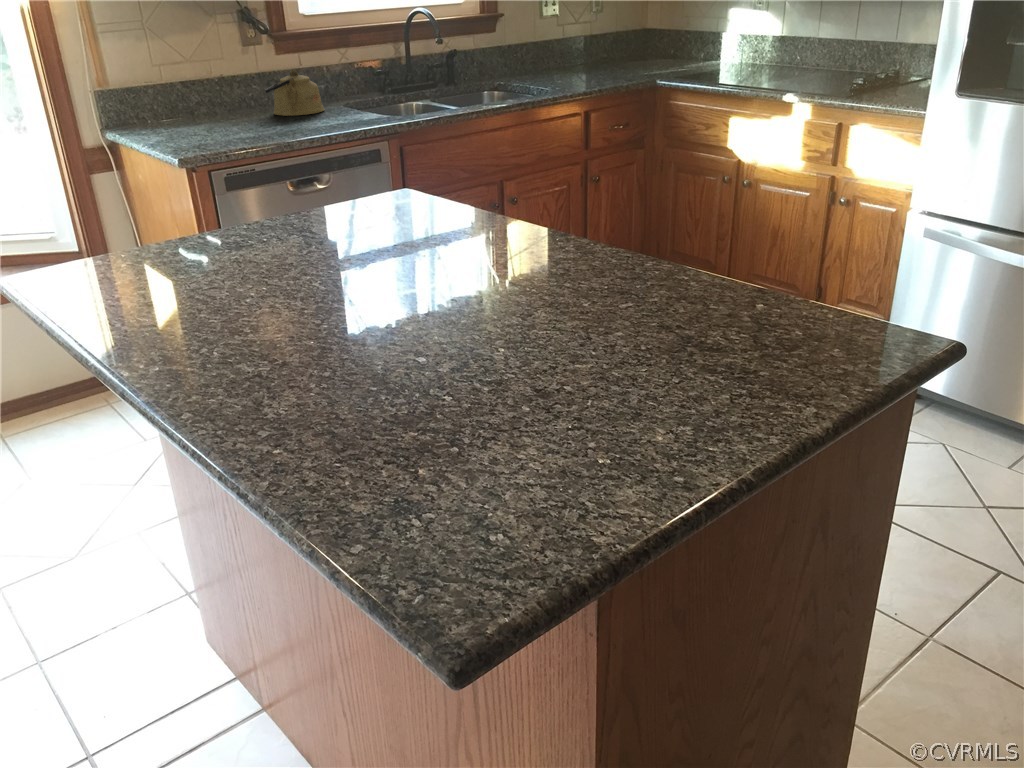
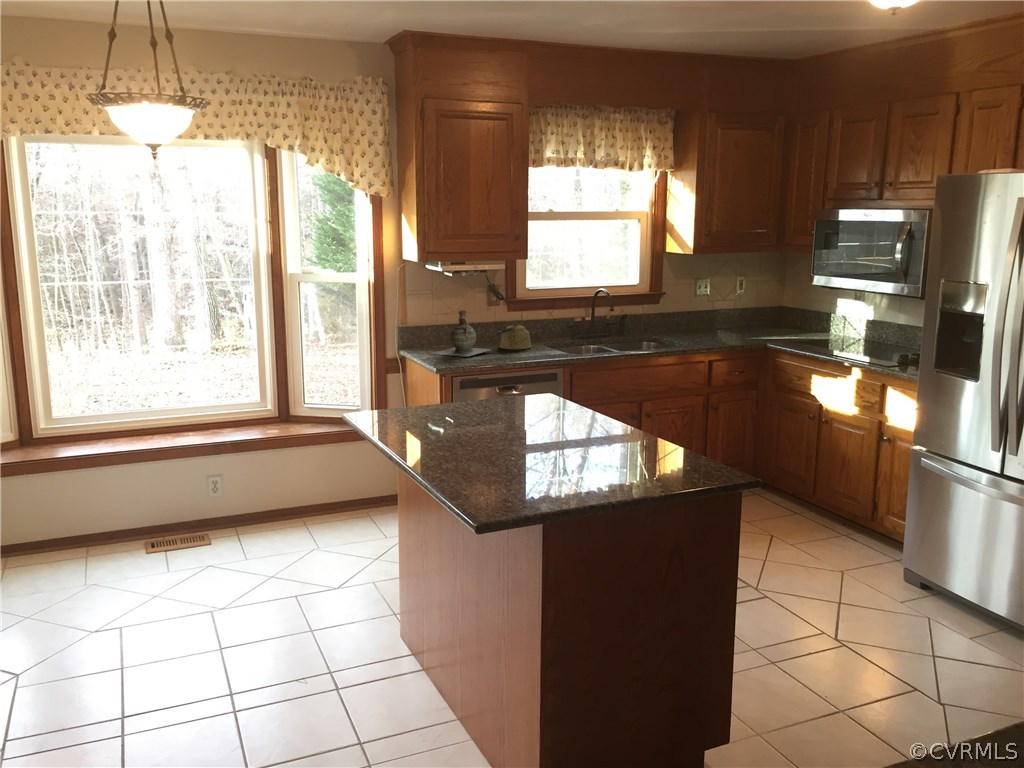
ceramic jug: none [160,54,266,134] -> present [432,310,491,357]

